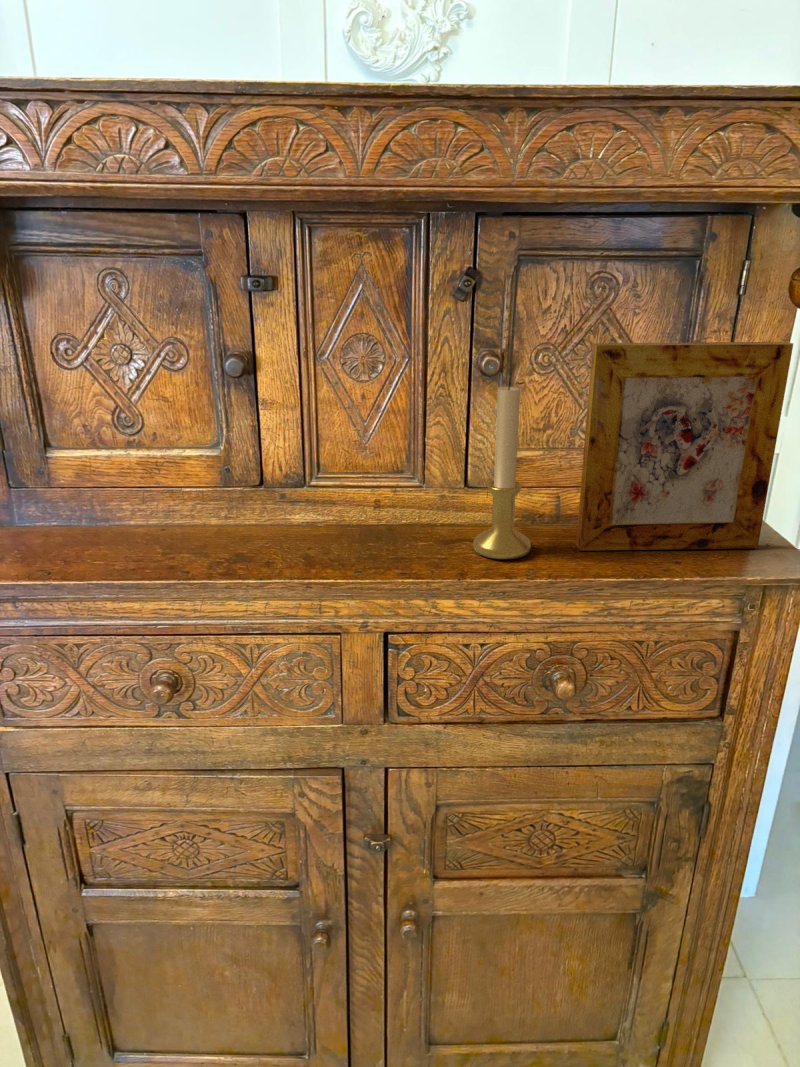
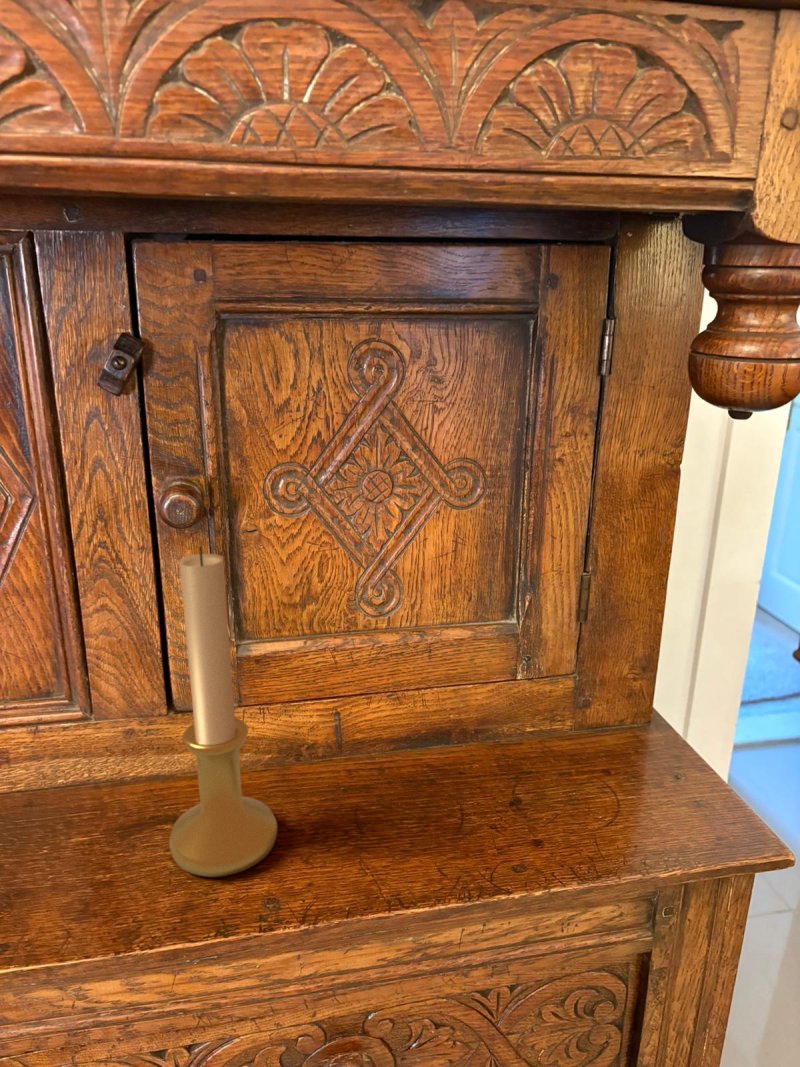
picture frame: present [576,342,793,551] -> none [355,455,696,829]

